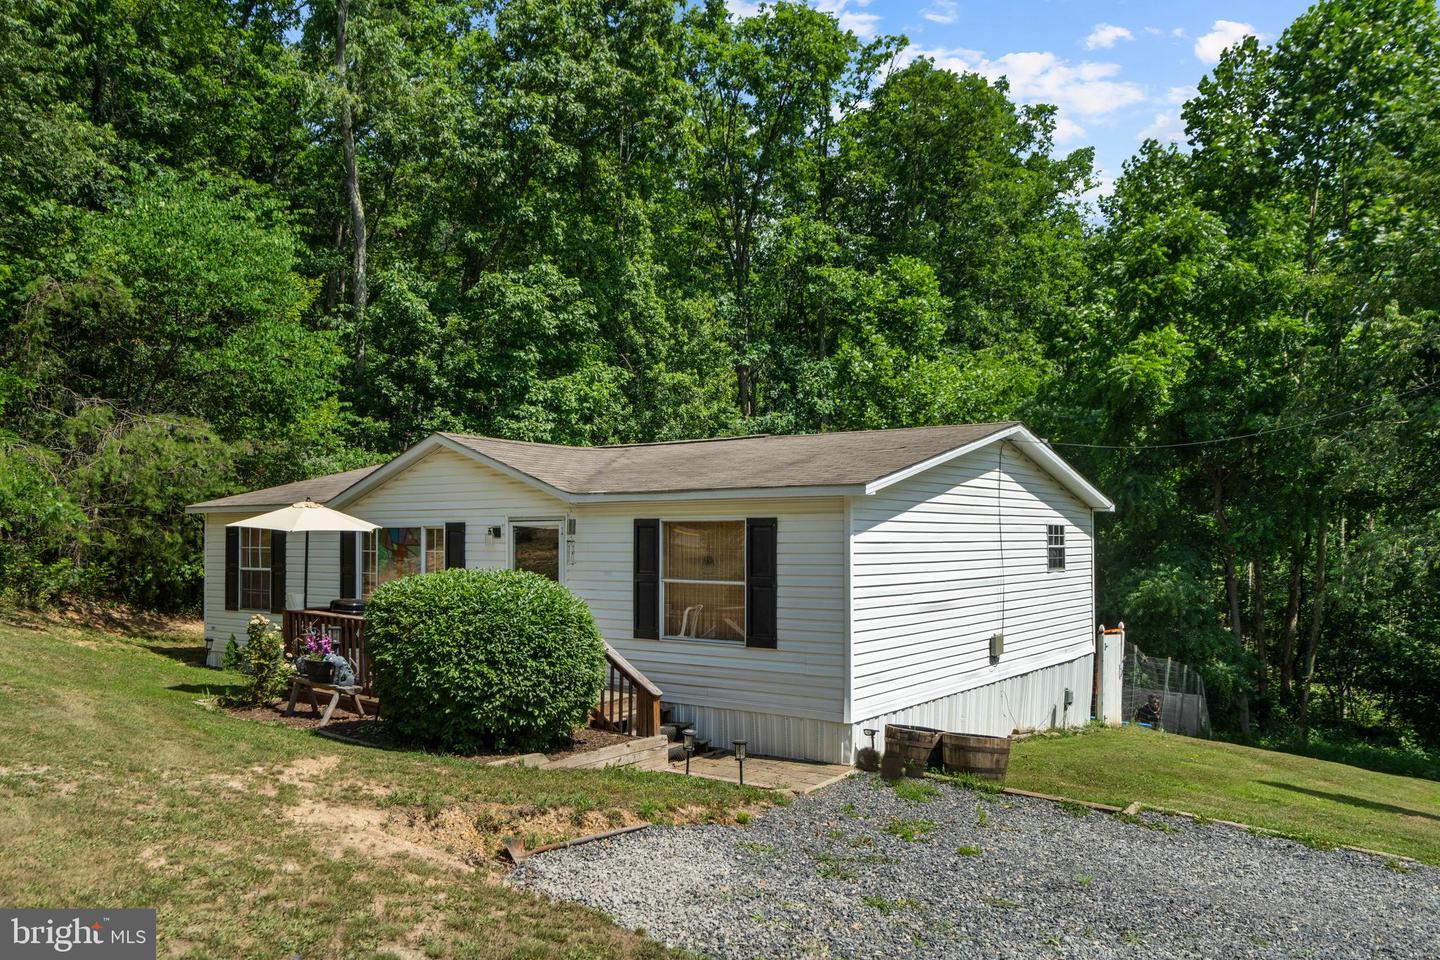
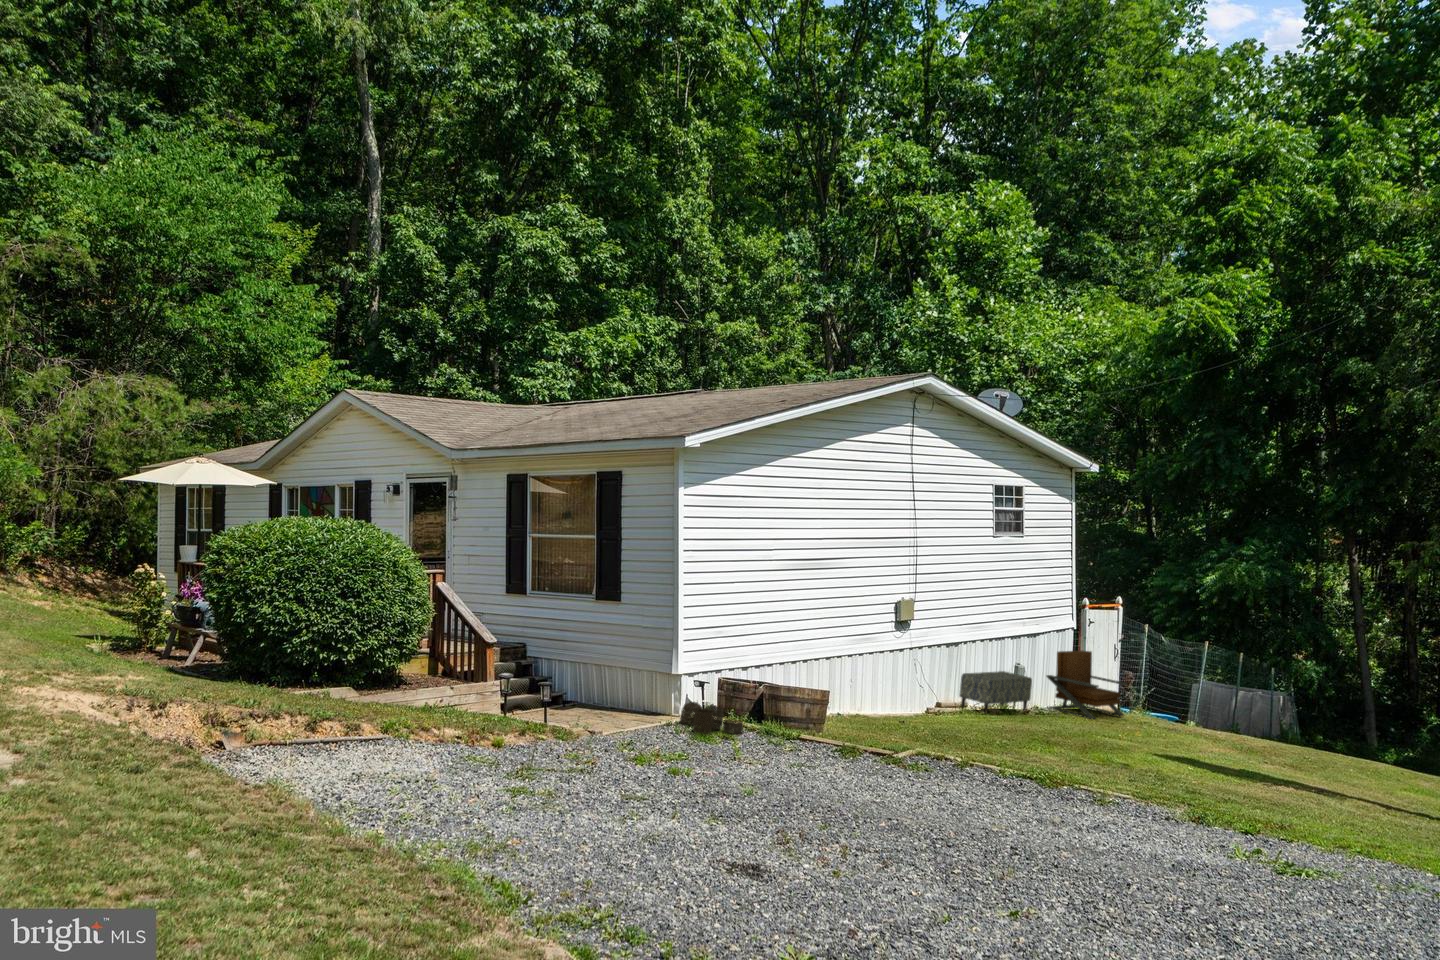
lounge chair: none [1082,673,1149,737] -> present [1047,651,1127,719]
bench: none [1028,696,1085,739] -> present [959,671,1032,714]

